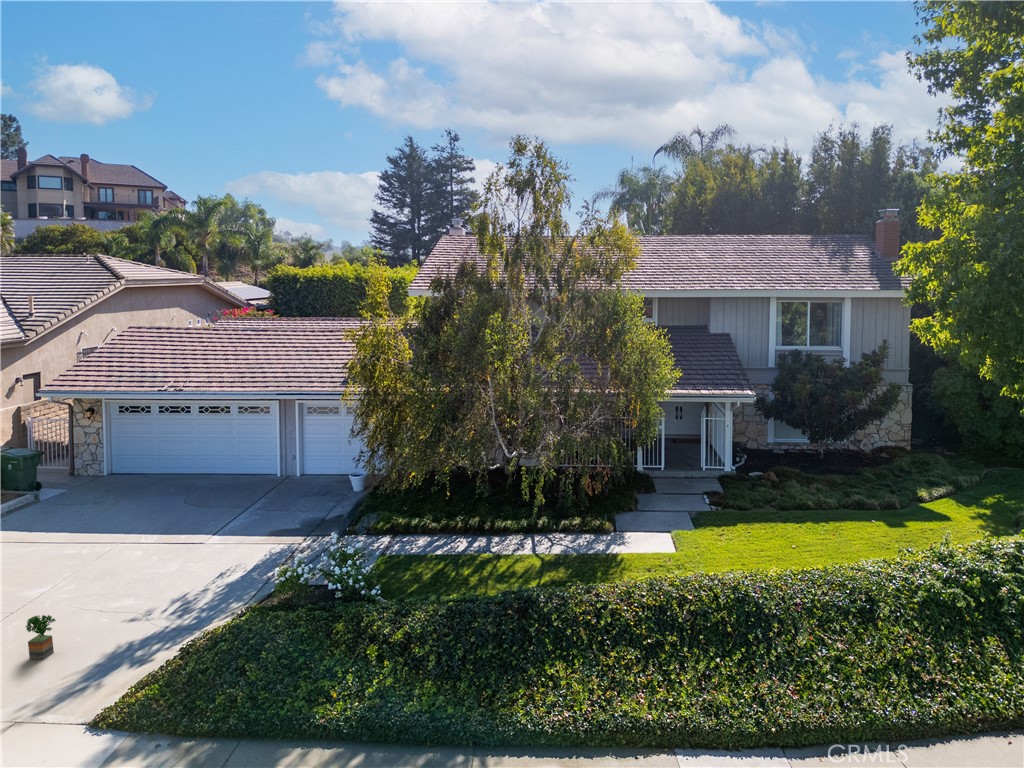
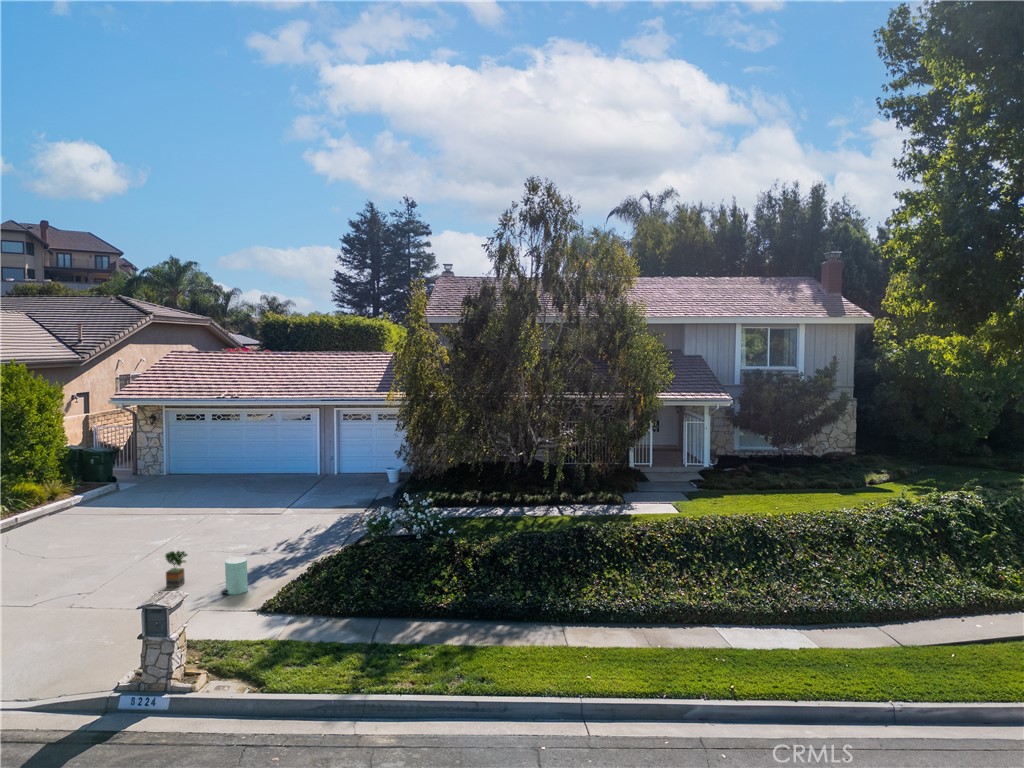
trash can: none [89,627,122,674] -> present [222,557,248,595]

